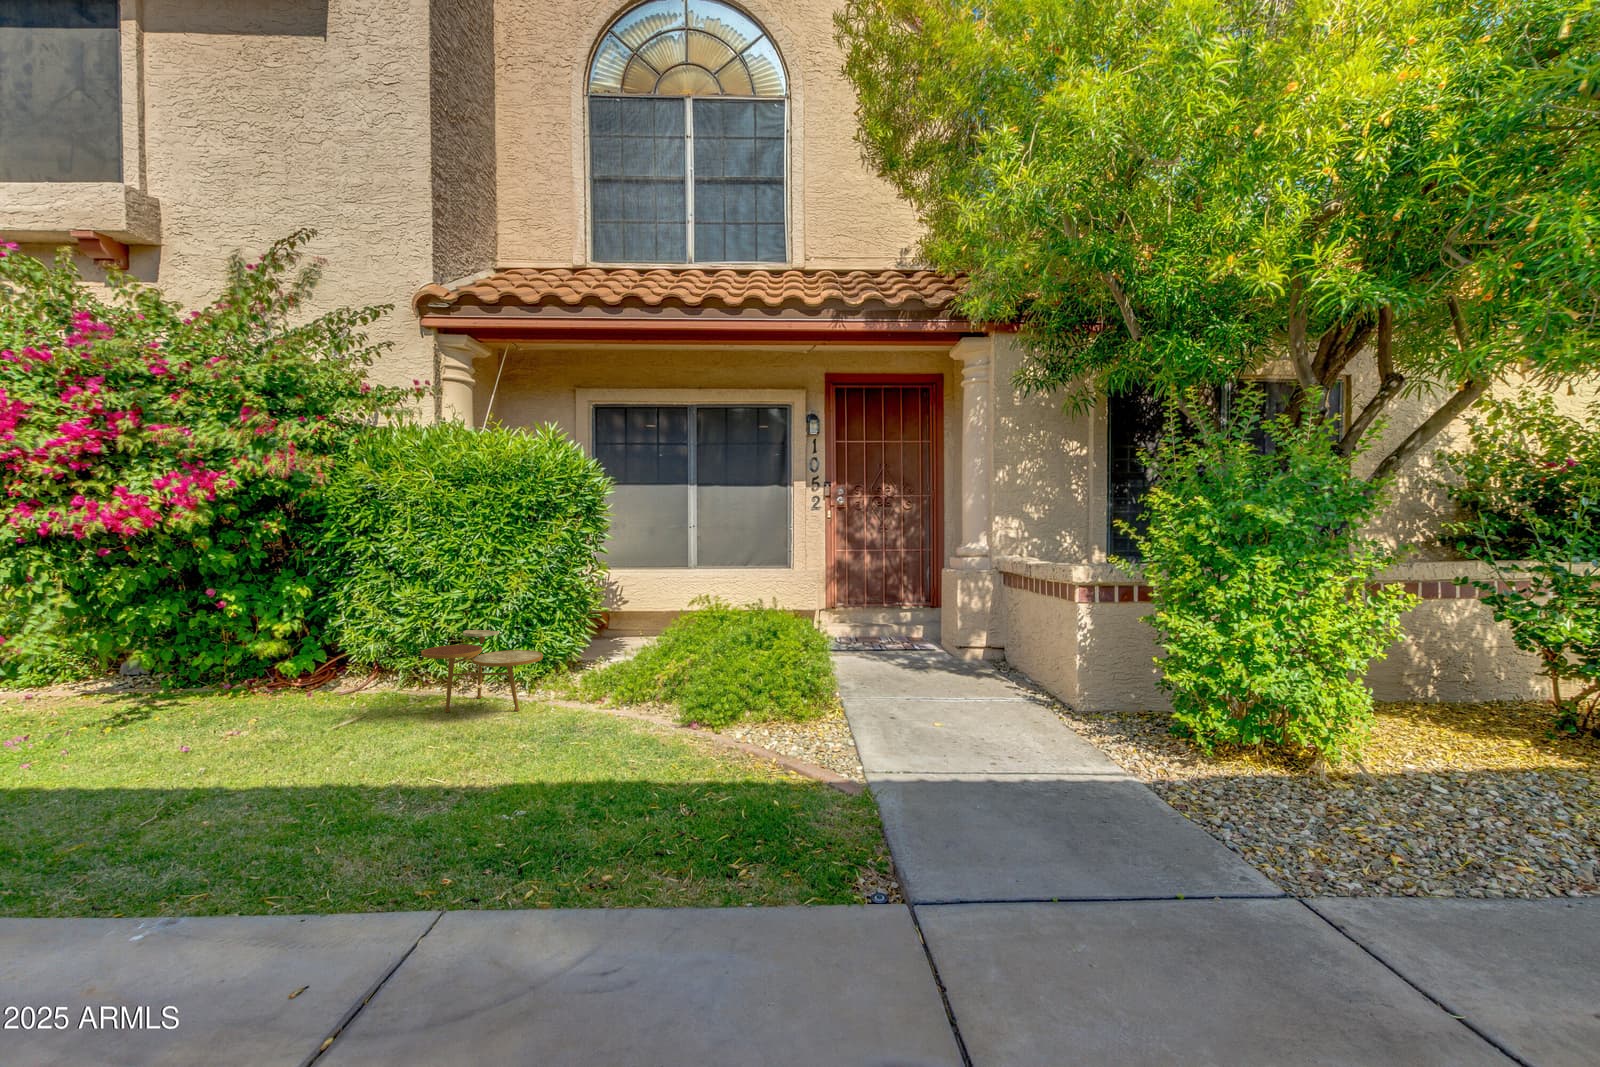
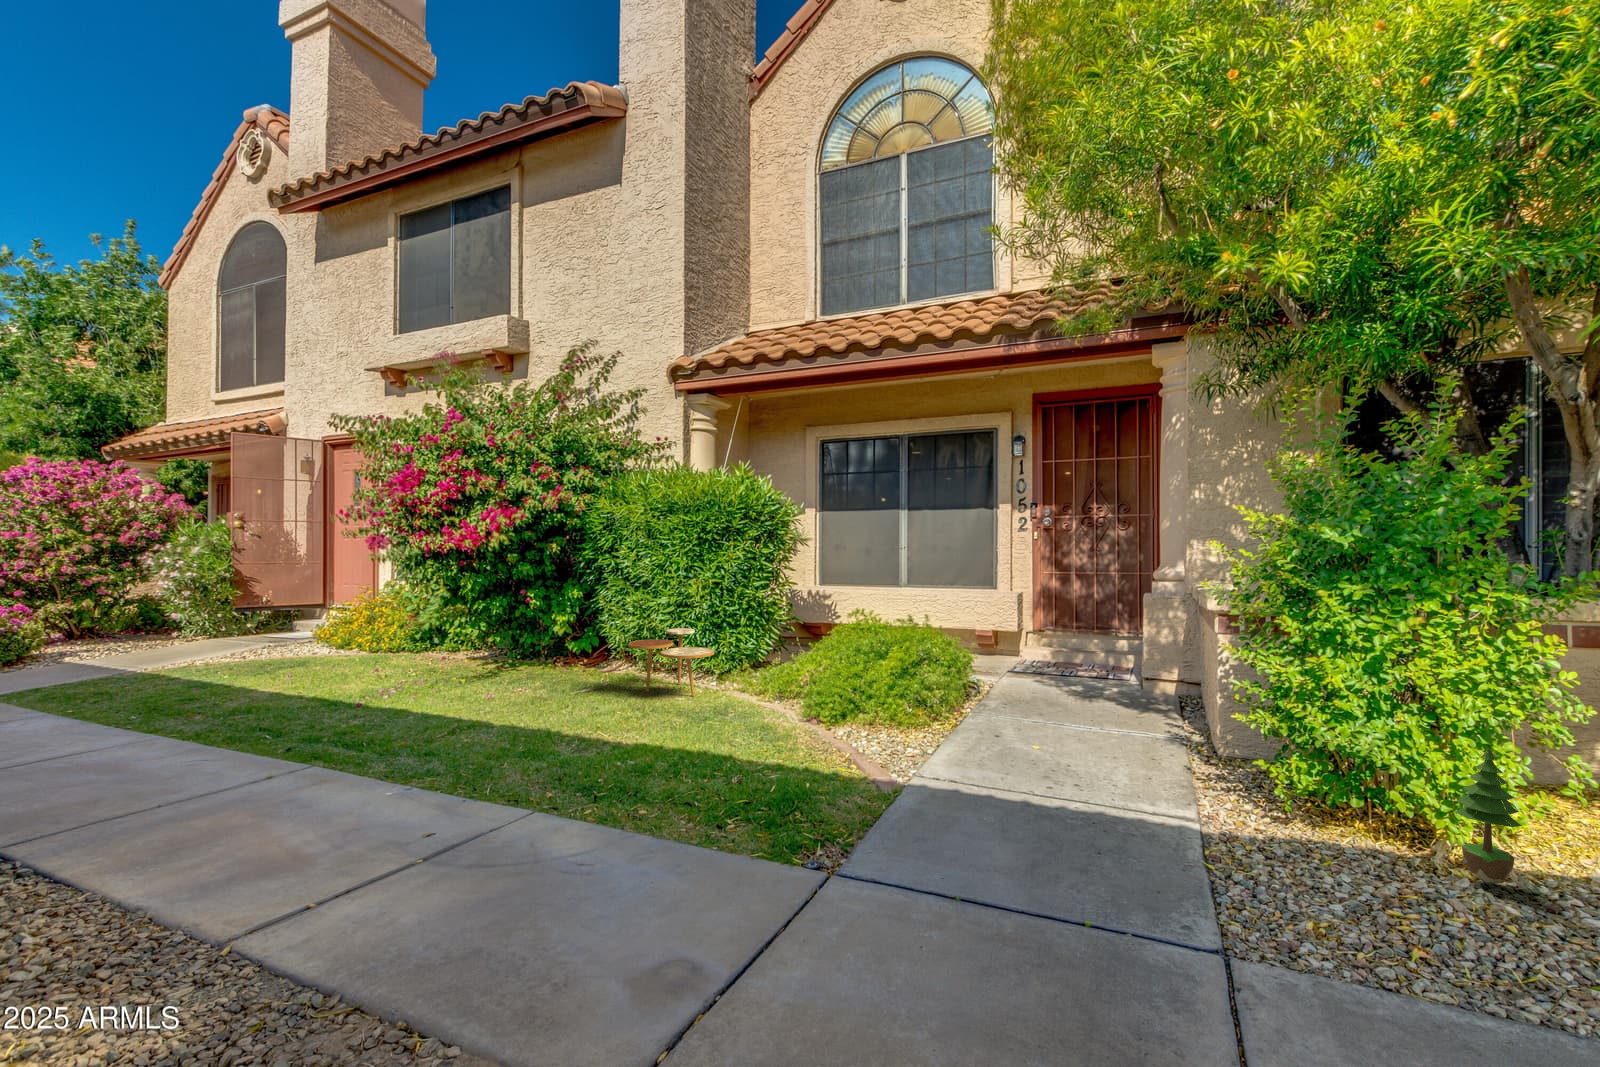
potted tree: none [1312,674,1358,777] -> present [1456,747,1522,885]

